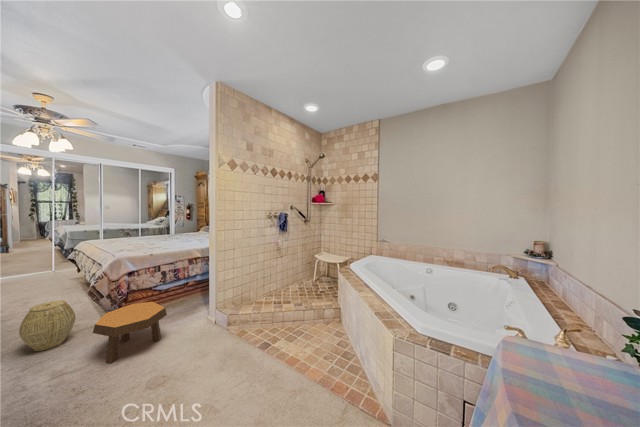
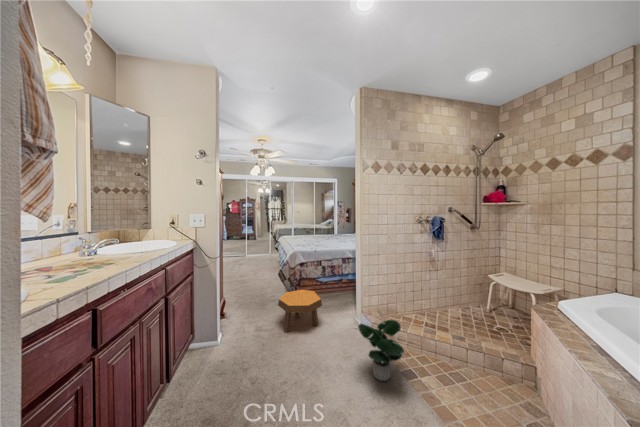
woven basket: present [19,300,76,351] -> none [249,276,273,308]
potted plant: none [218,305,262,362] -> present [358,320,404,381]

